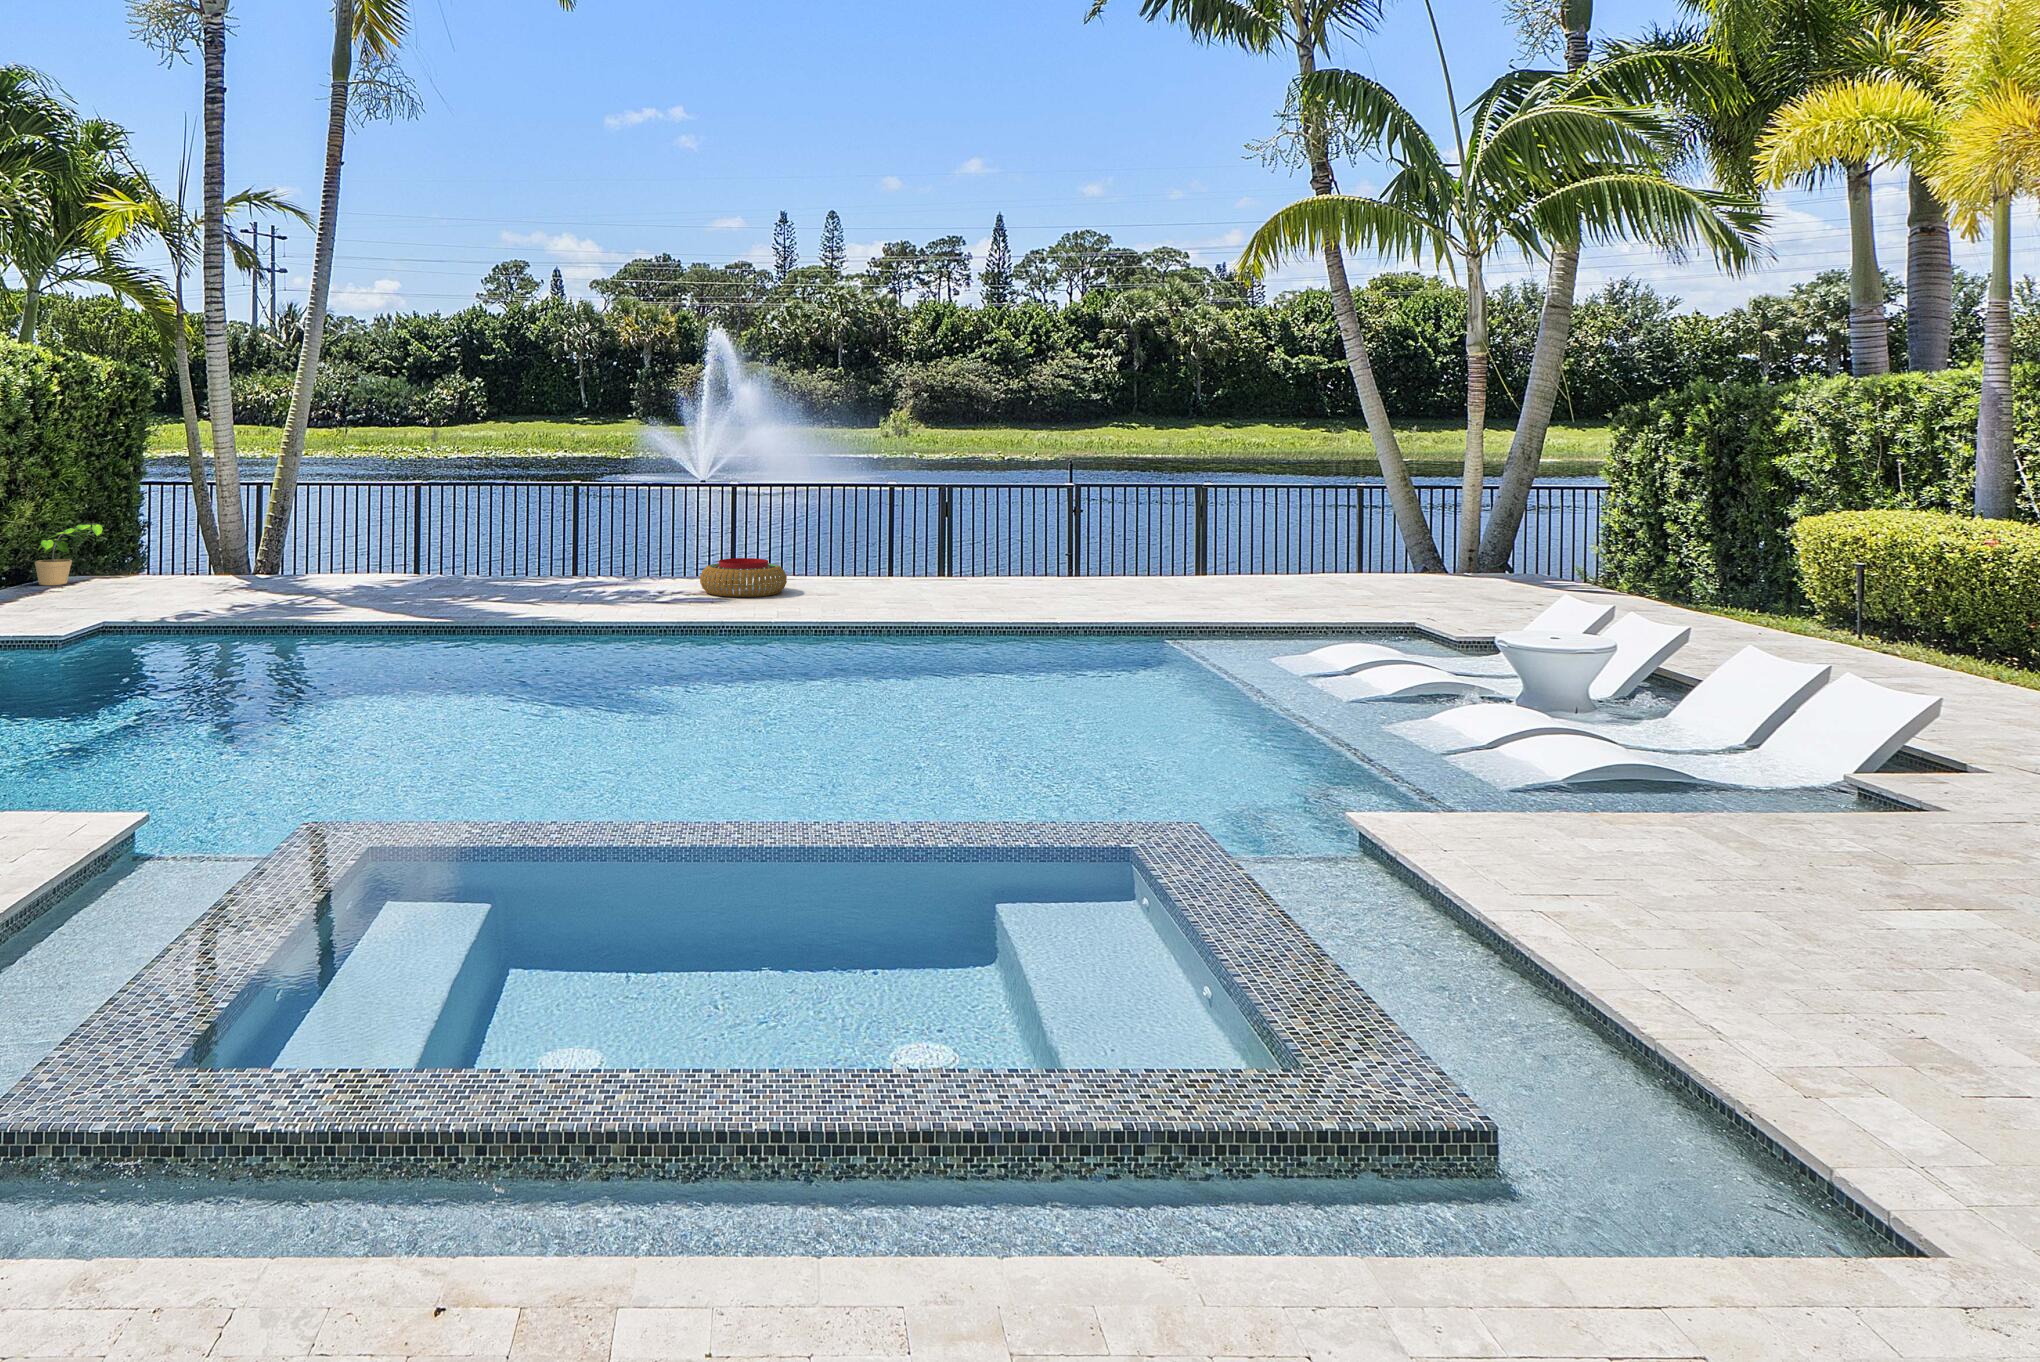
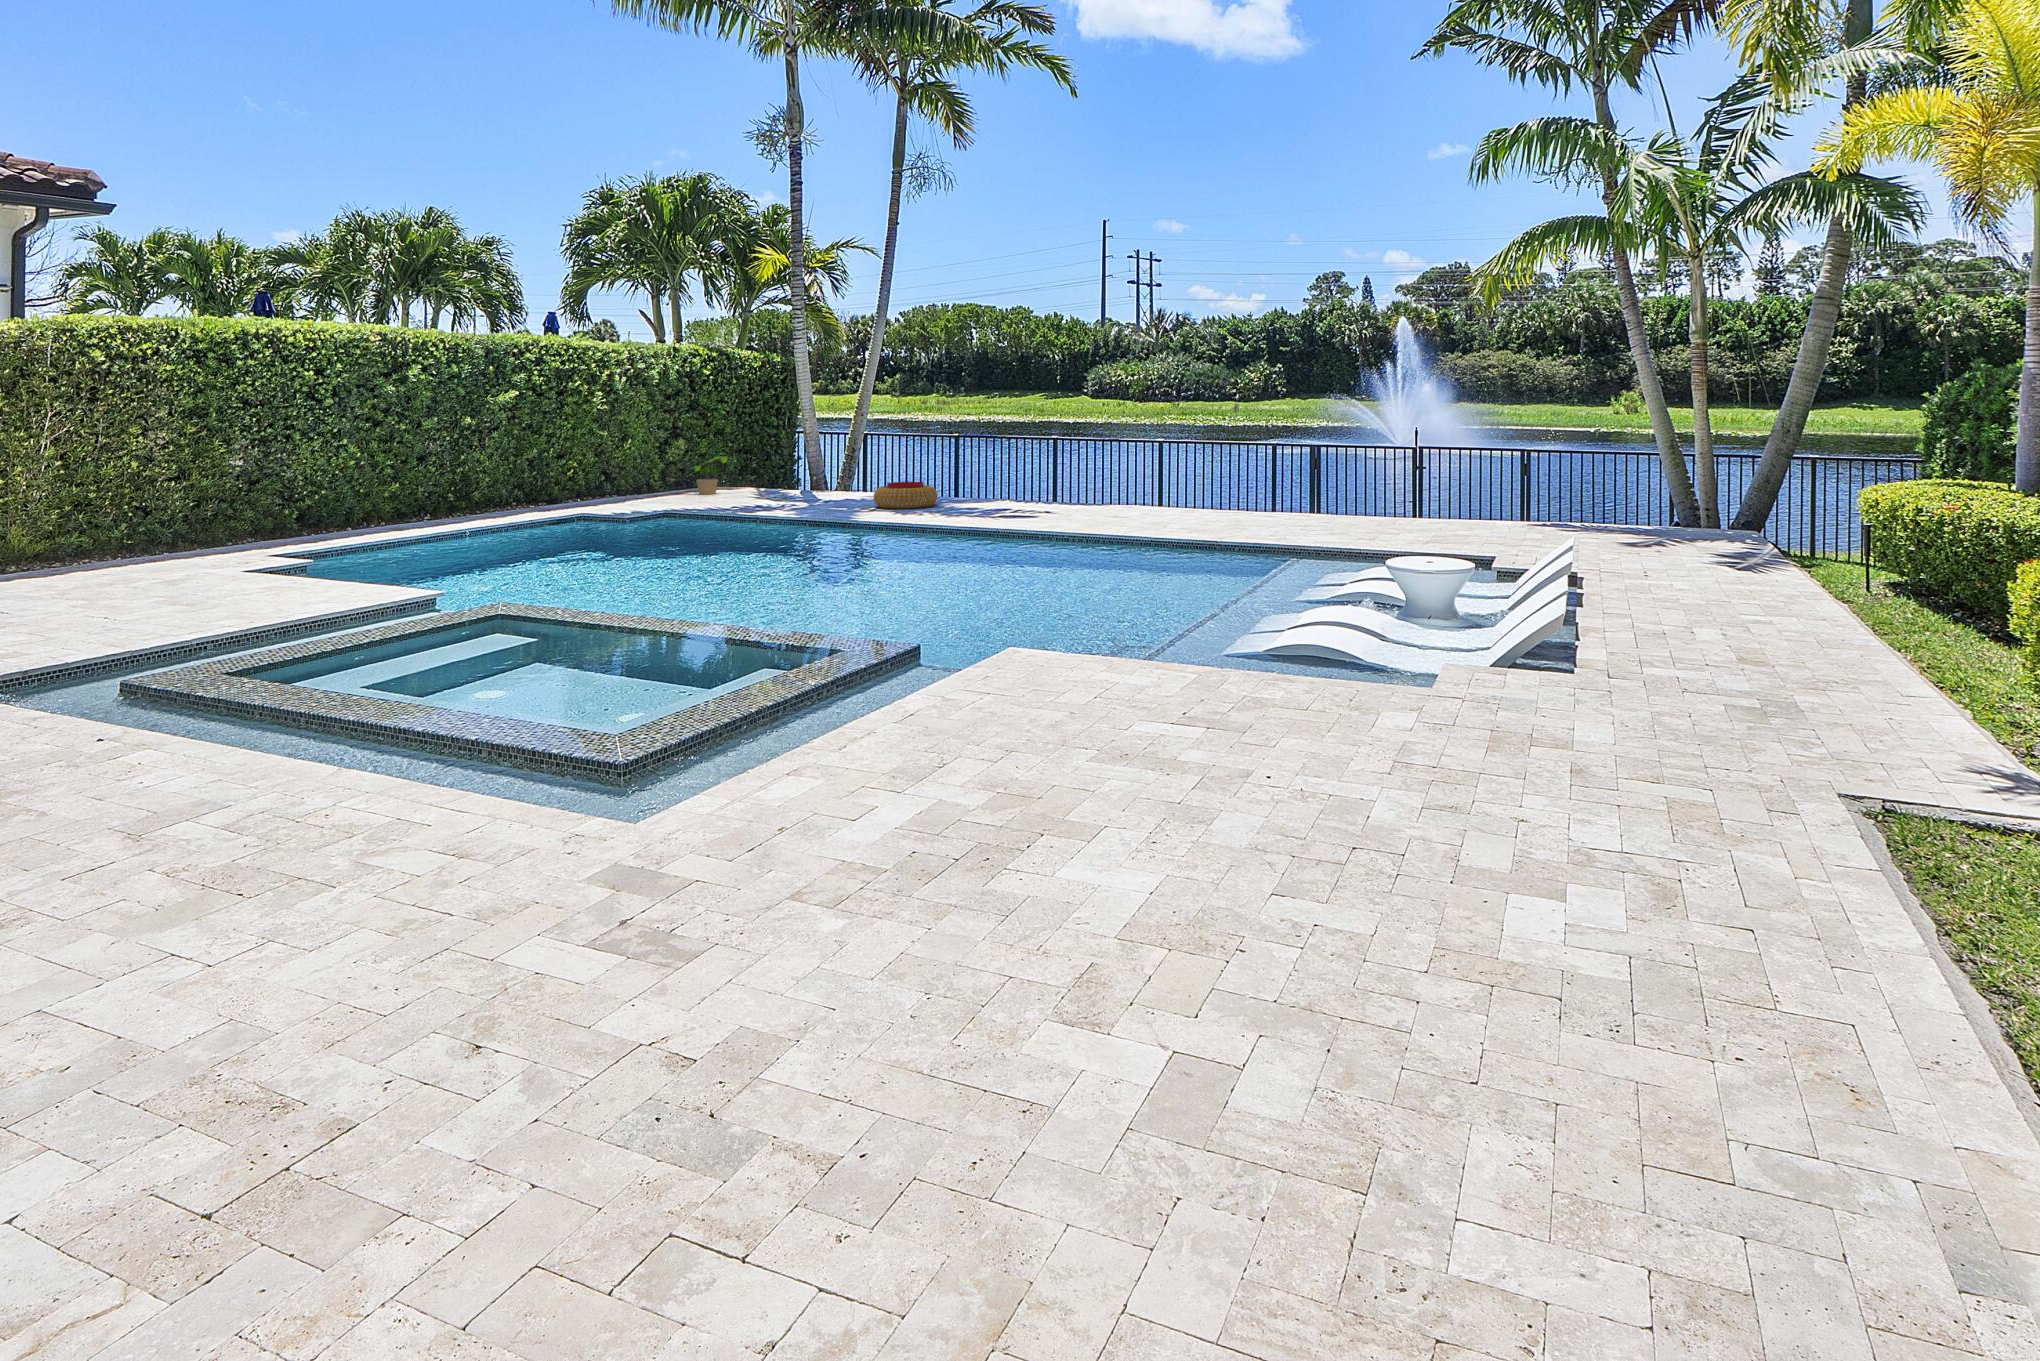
pouf: present [700,558,787,597] -> present [874,482,937,509]

